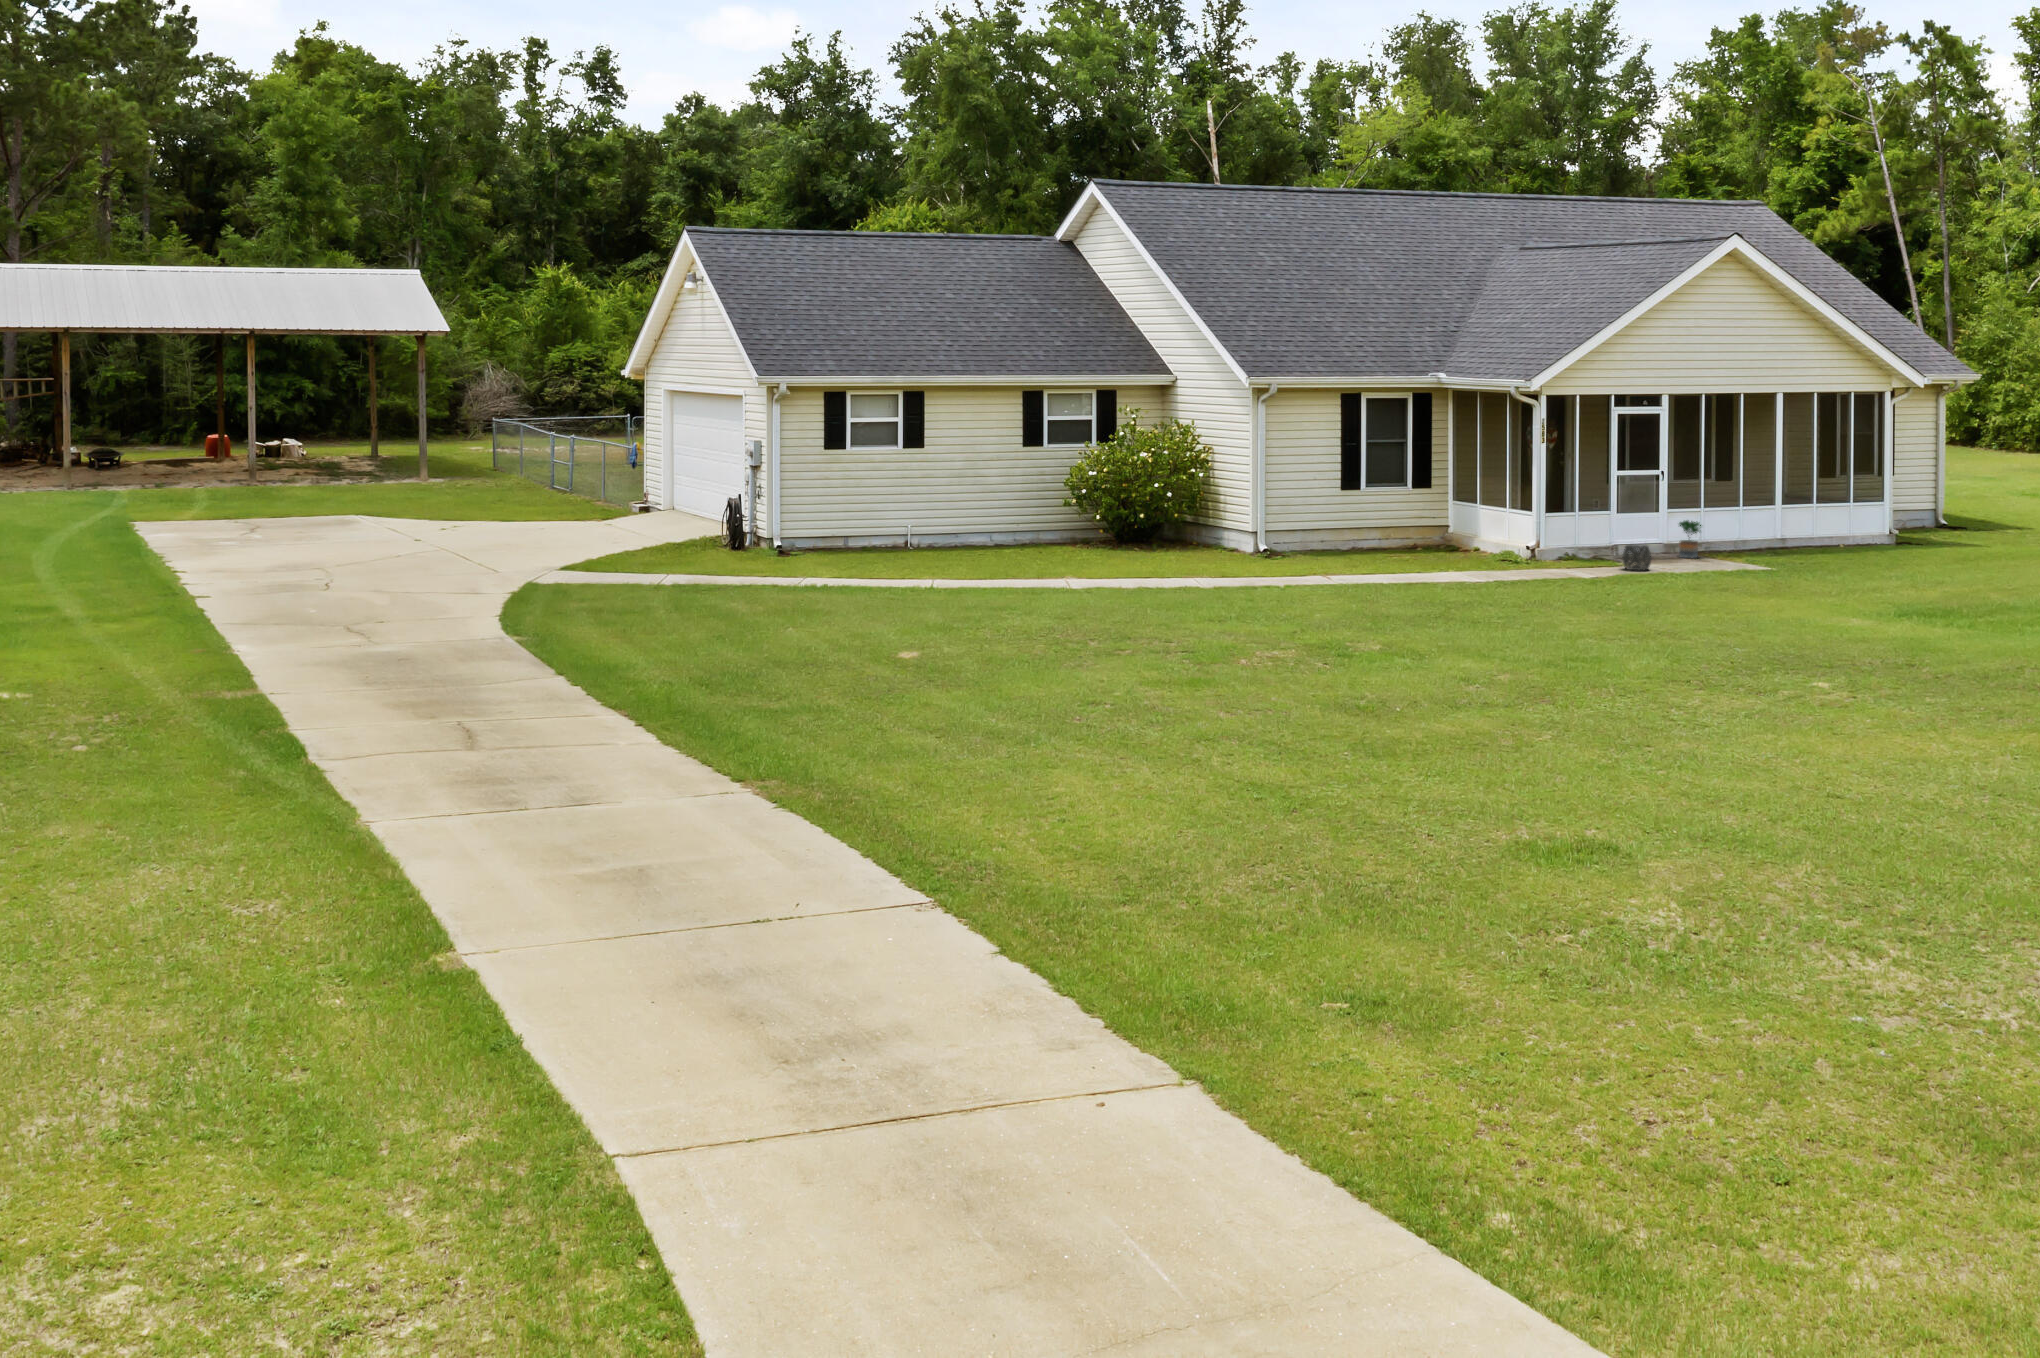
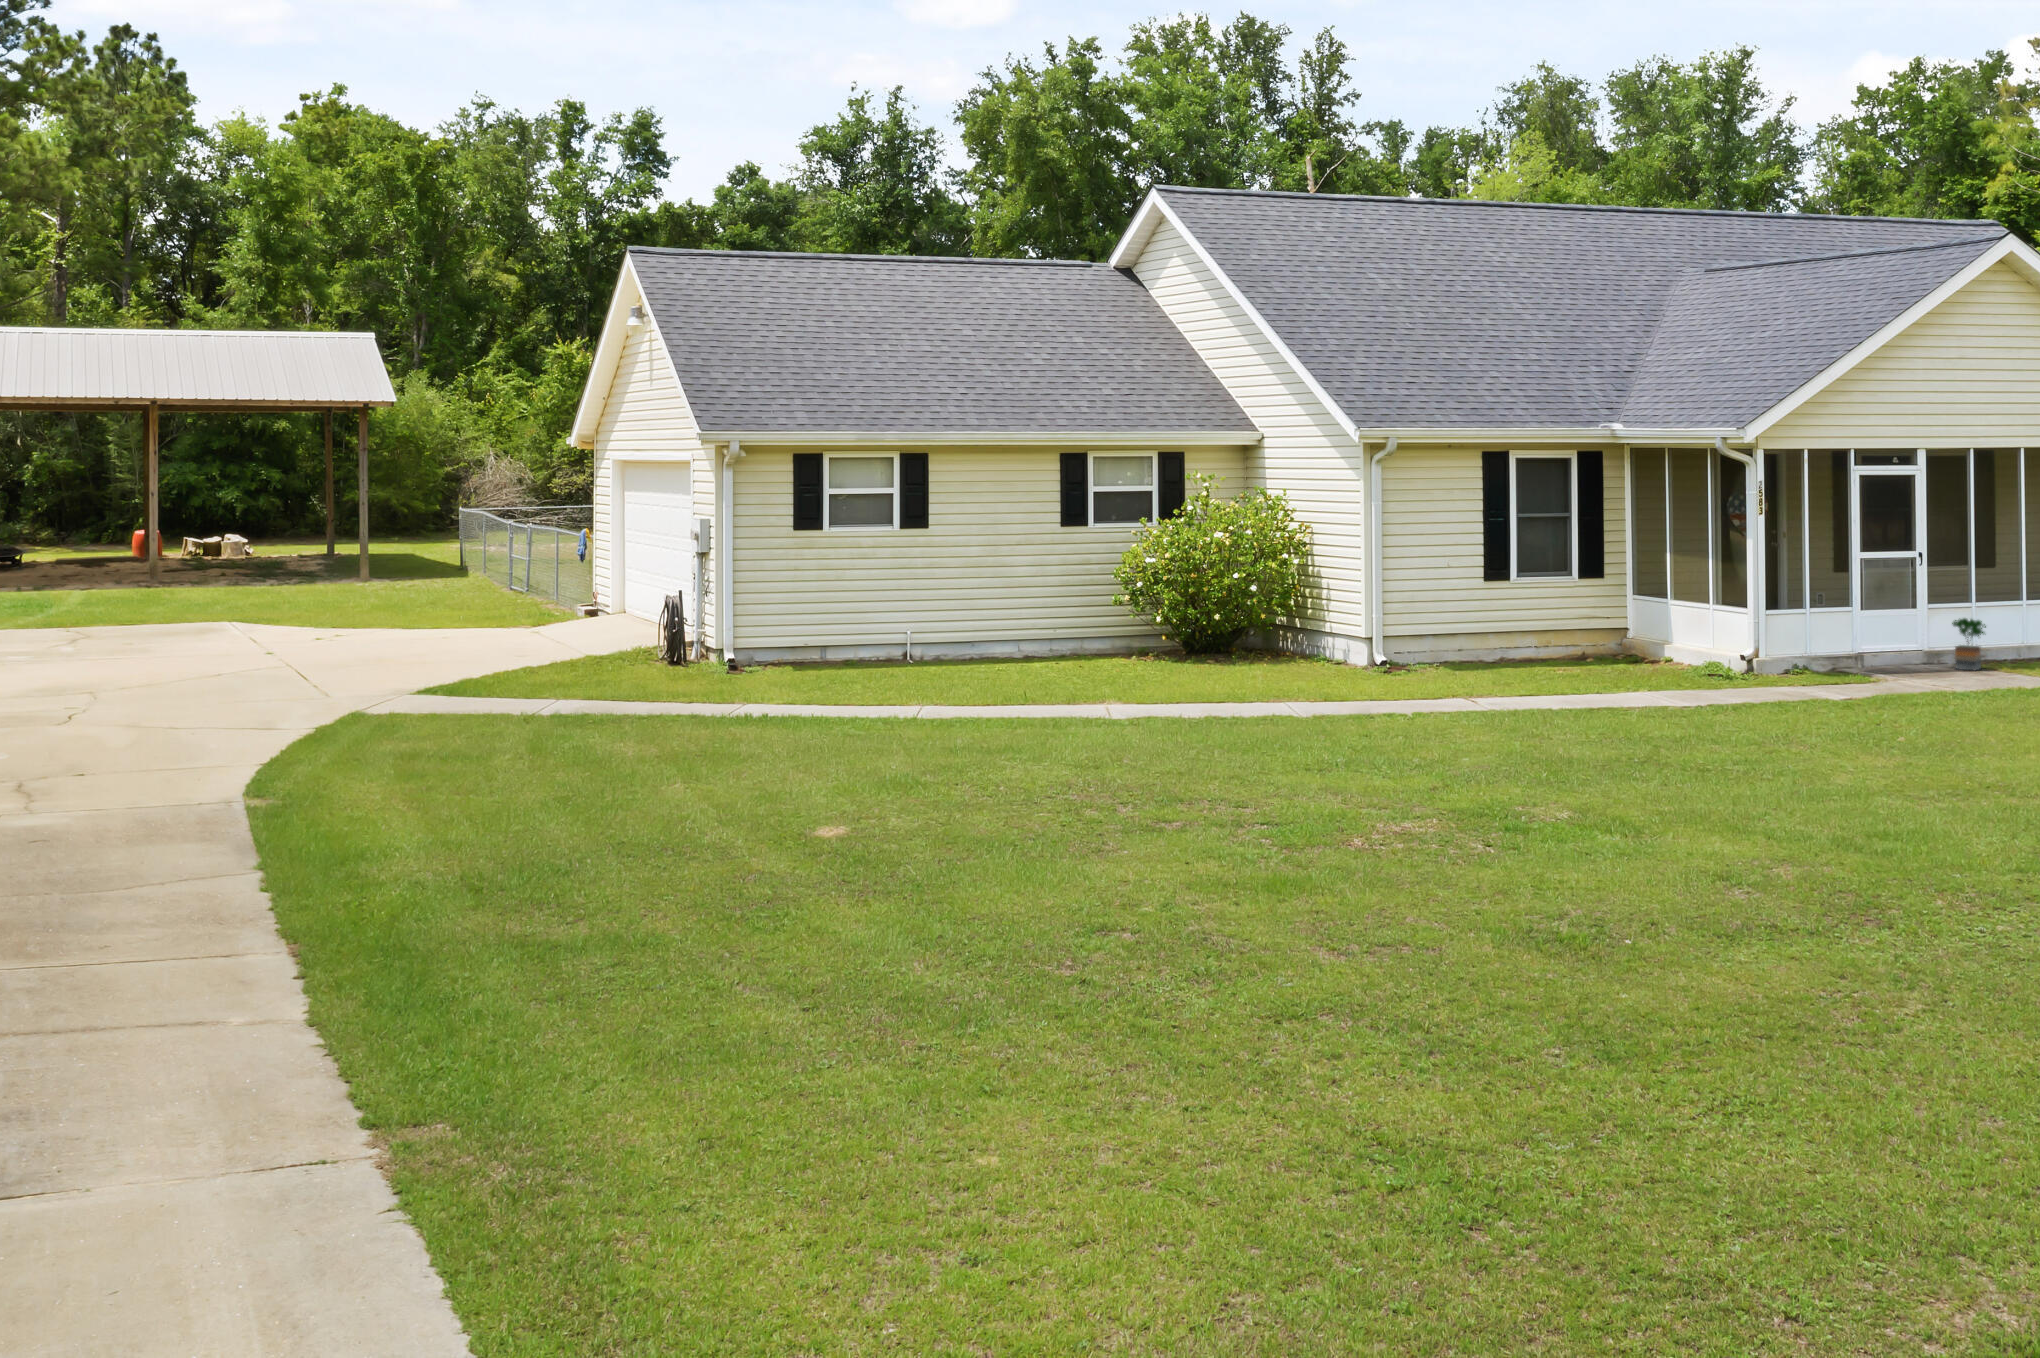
woven basket: present [1622,545,1652,571] -> none [1889,652,1932,688]

